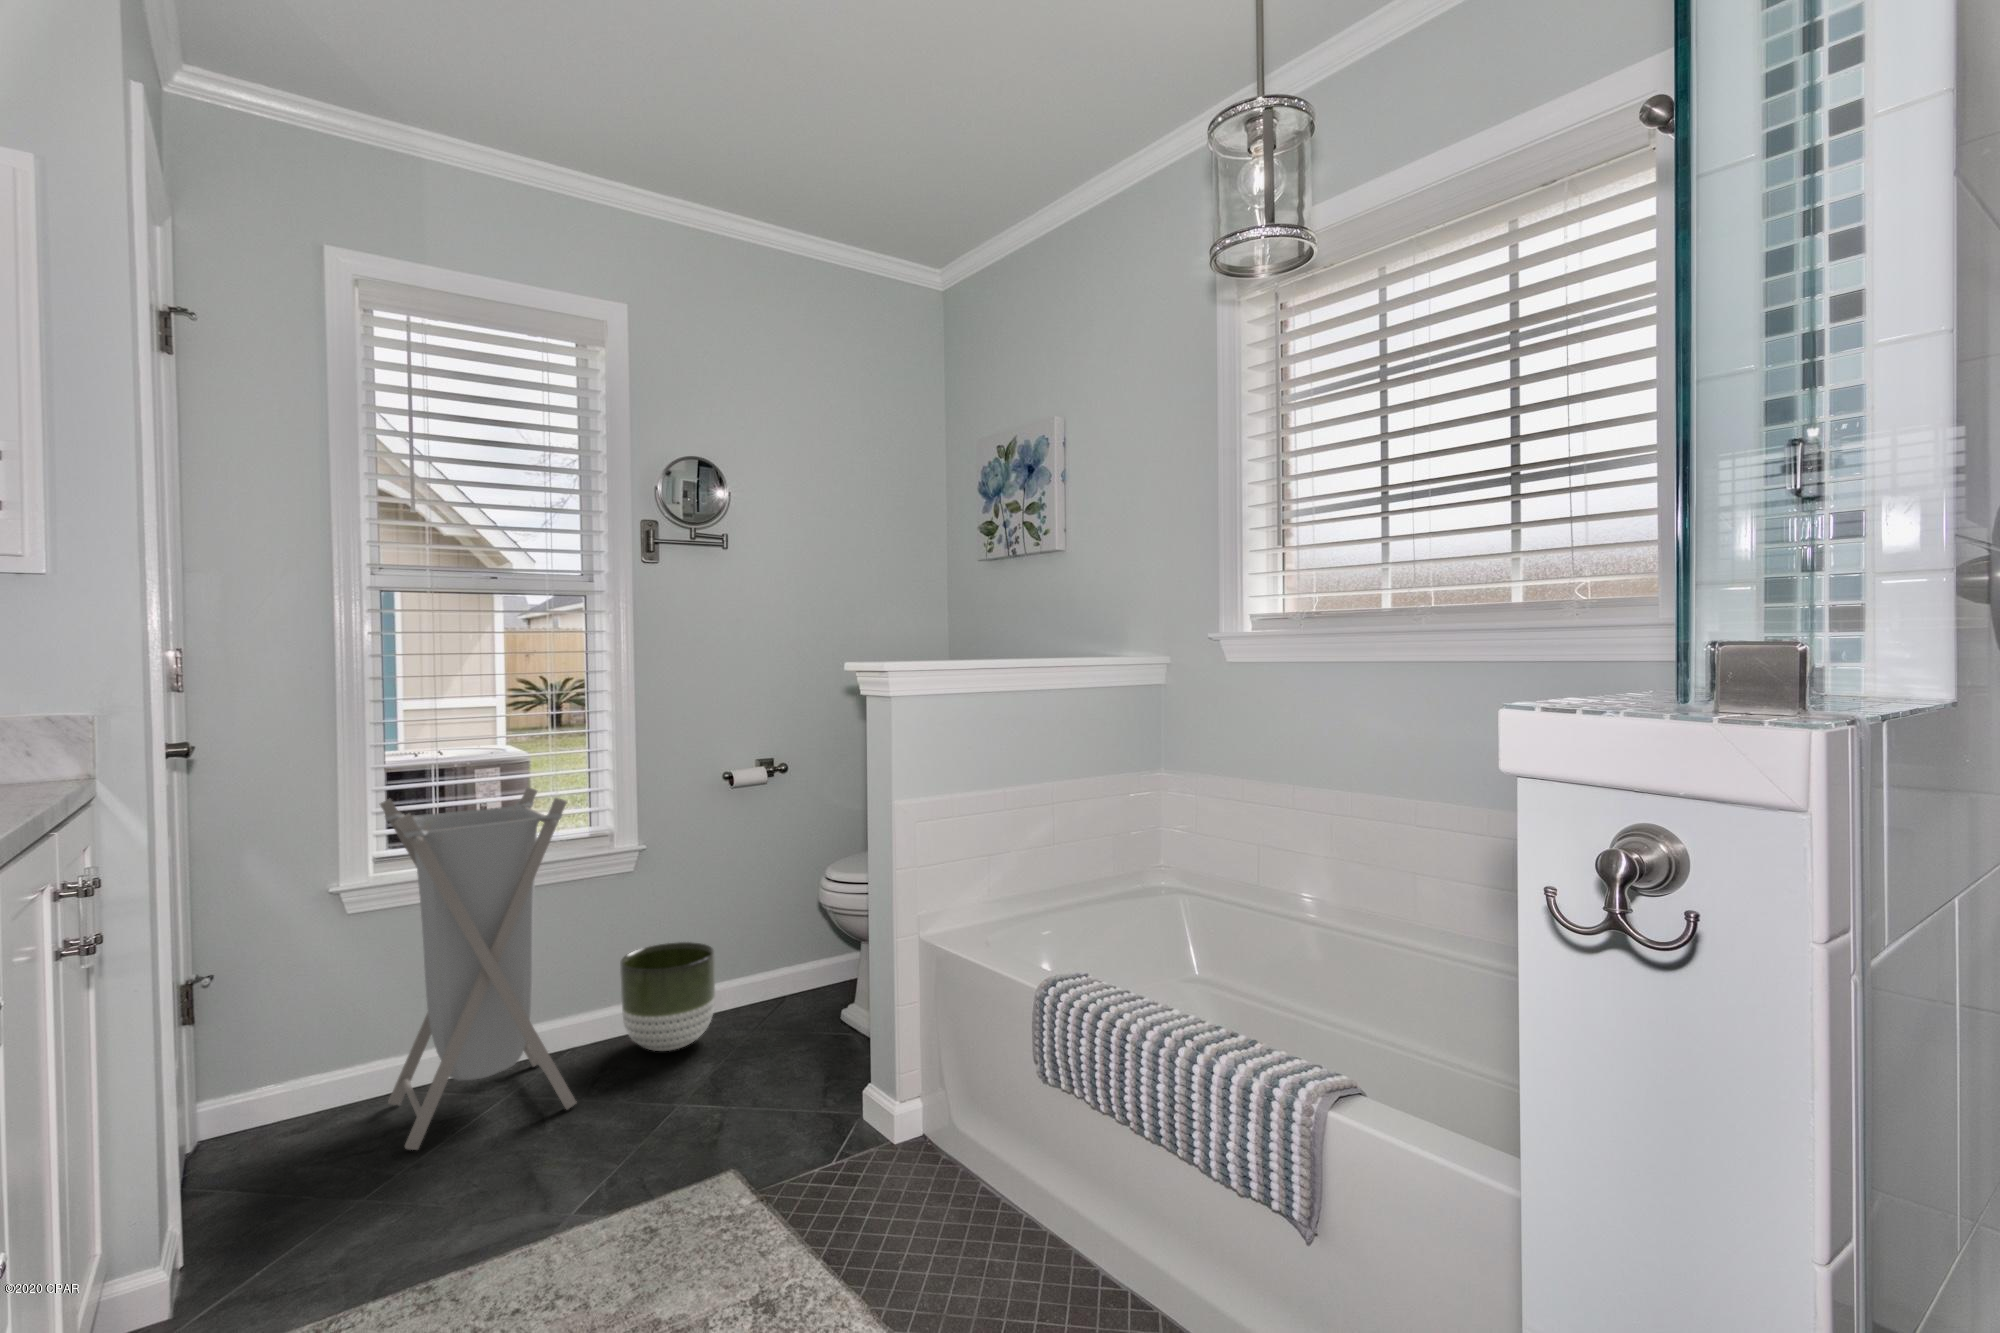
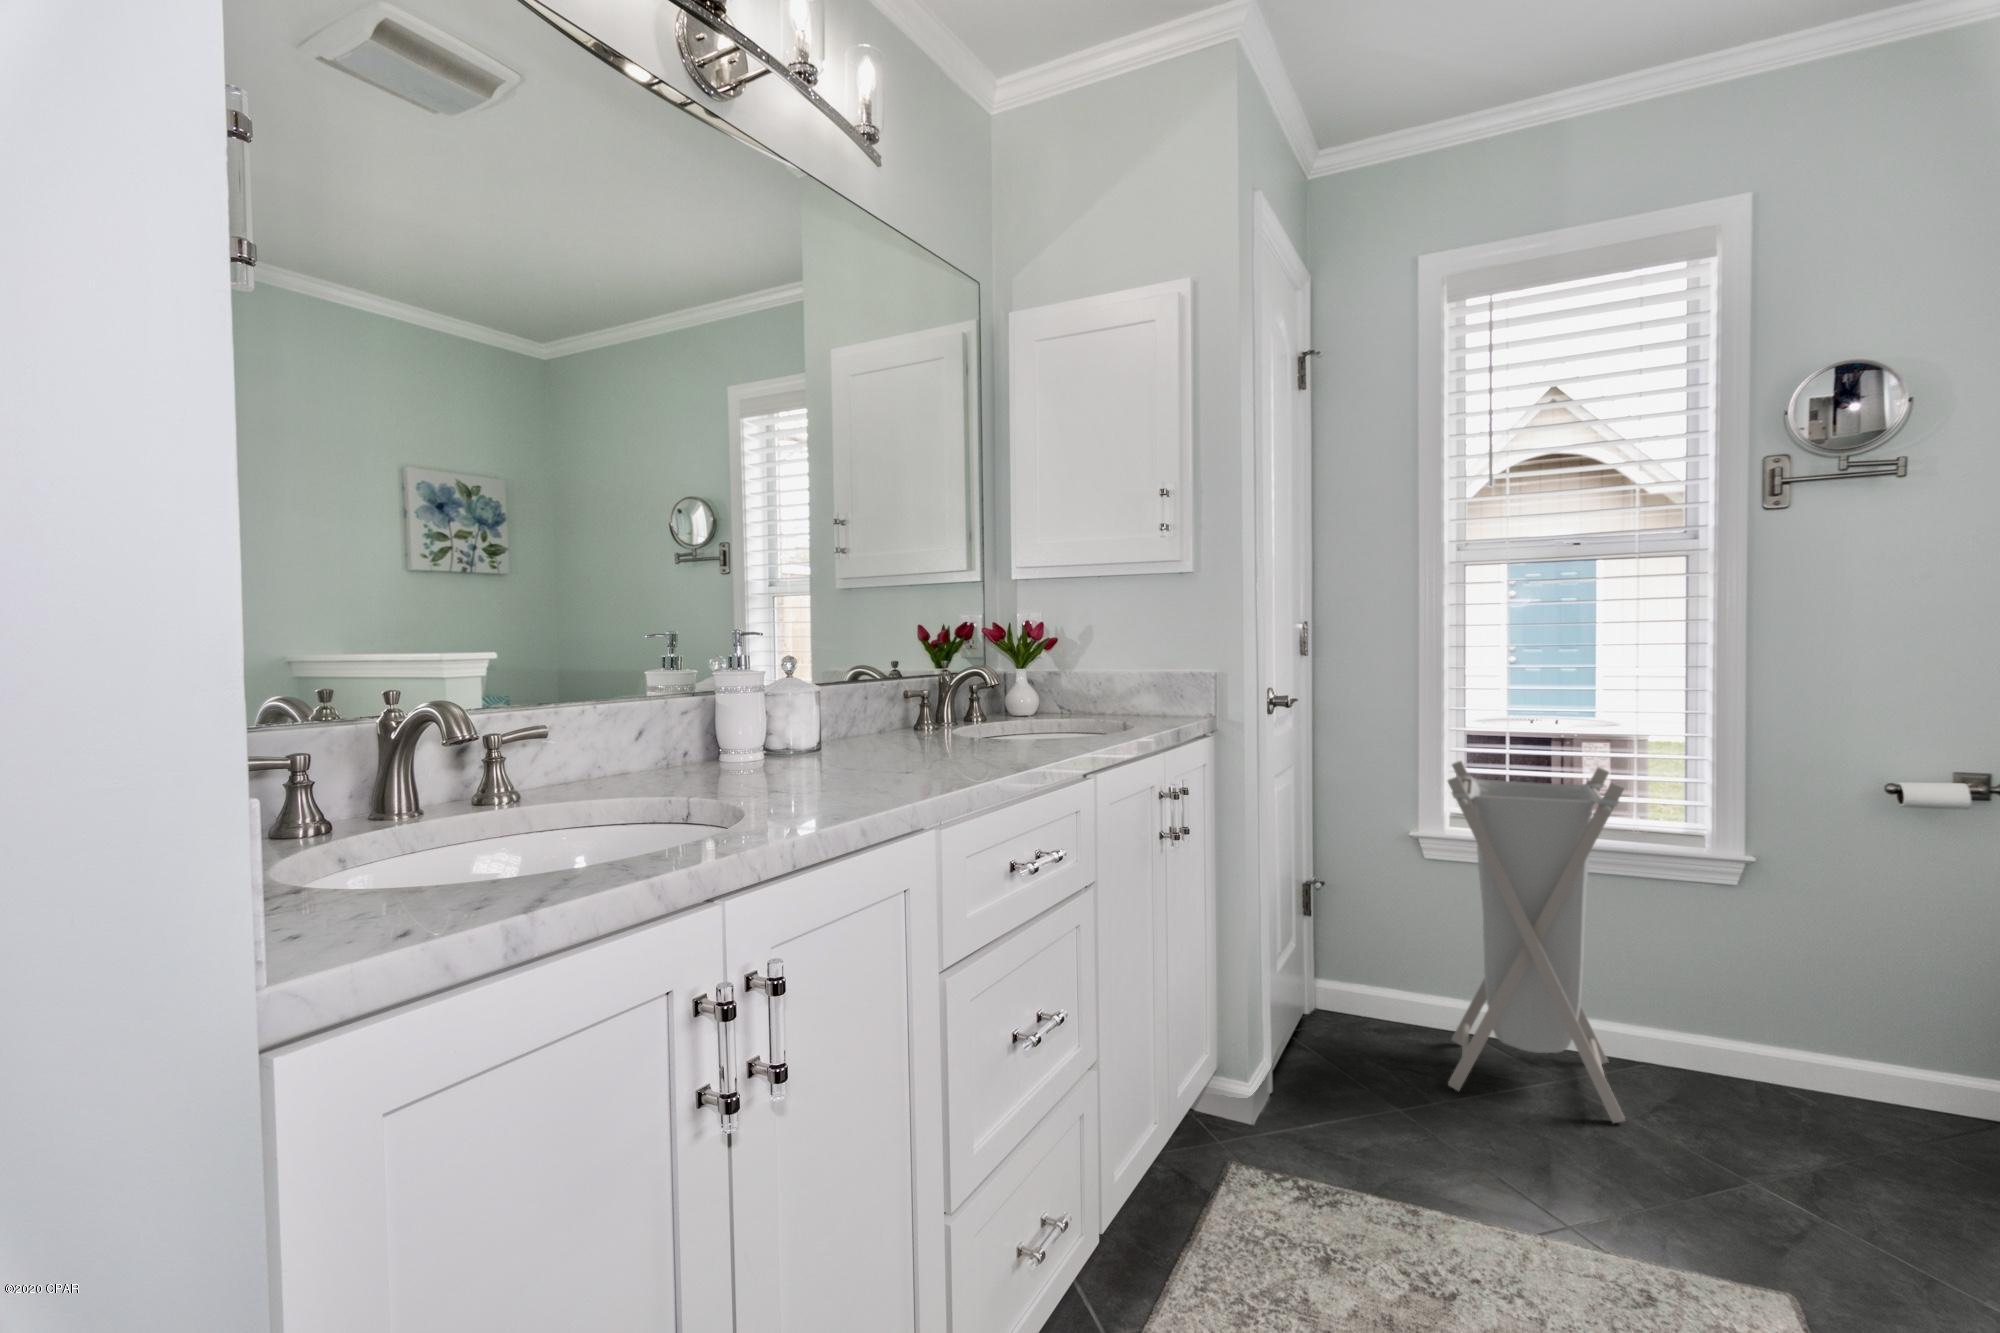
planter: present [620,942,715,1051] -> none [1706,980,1849,1120]

